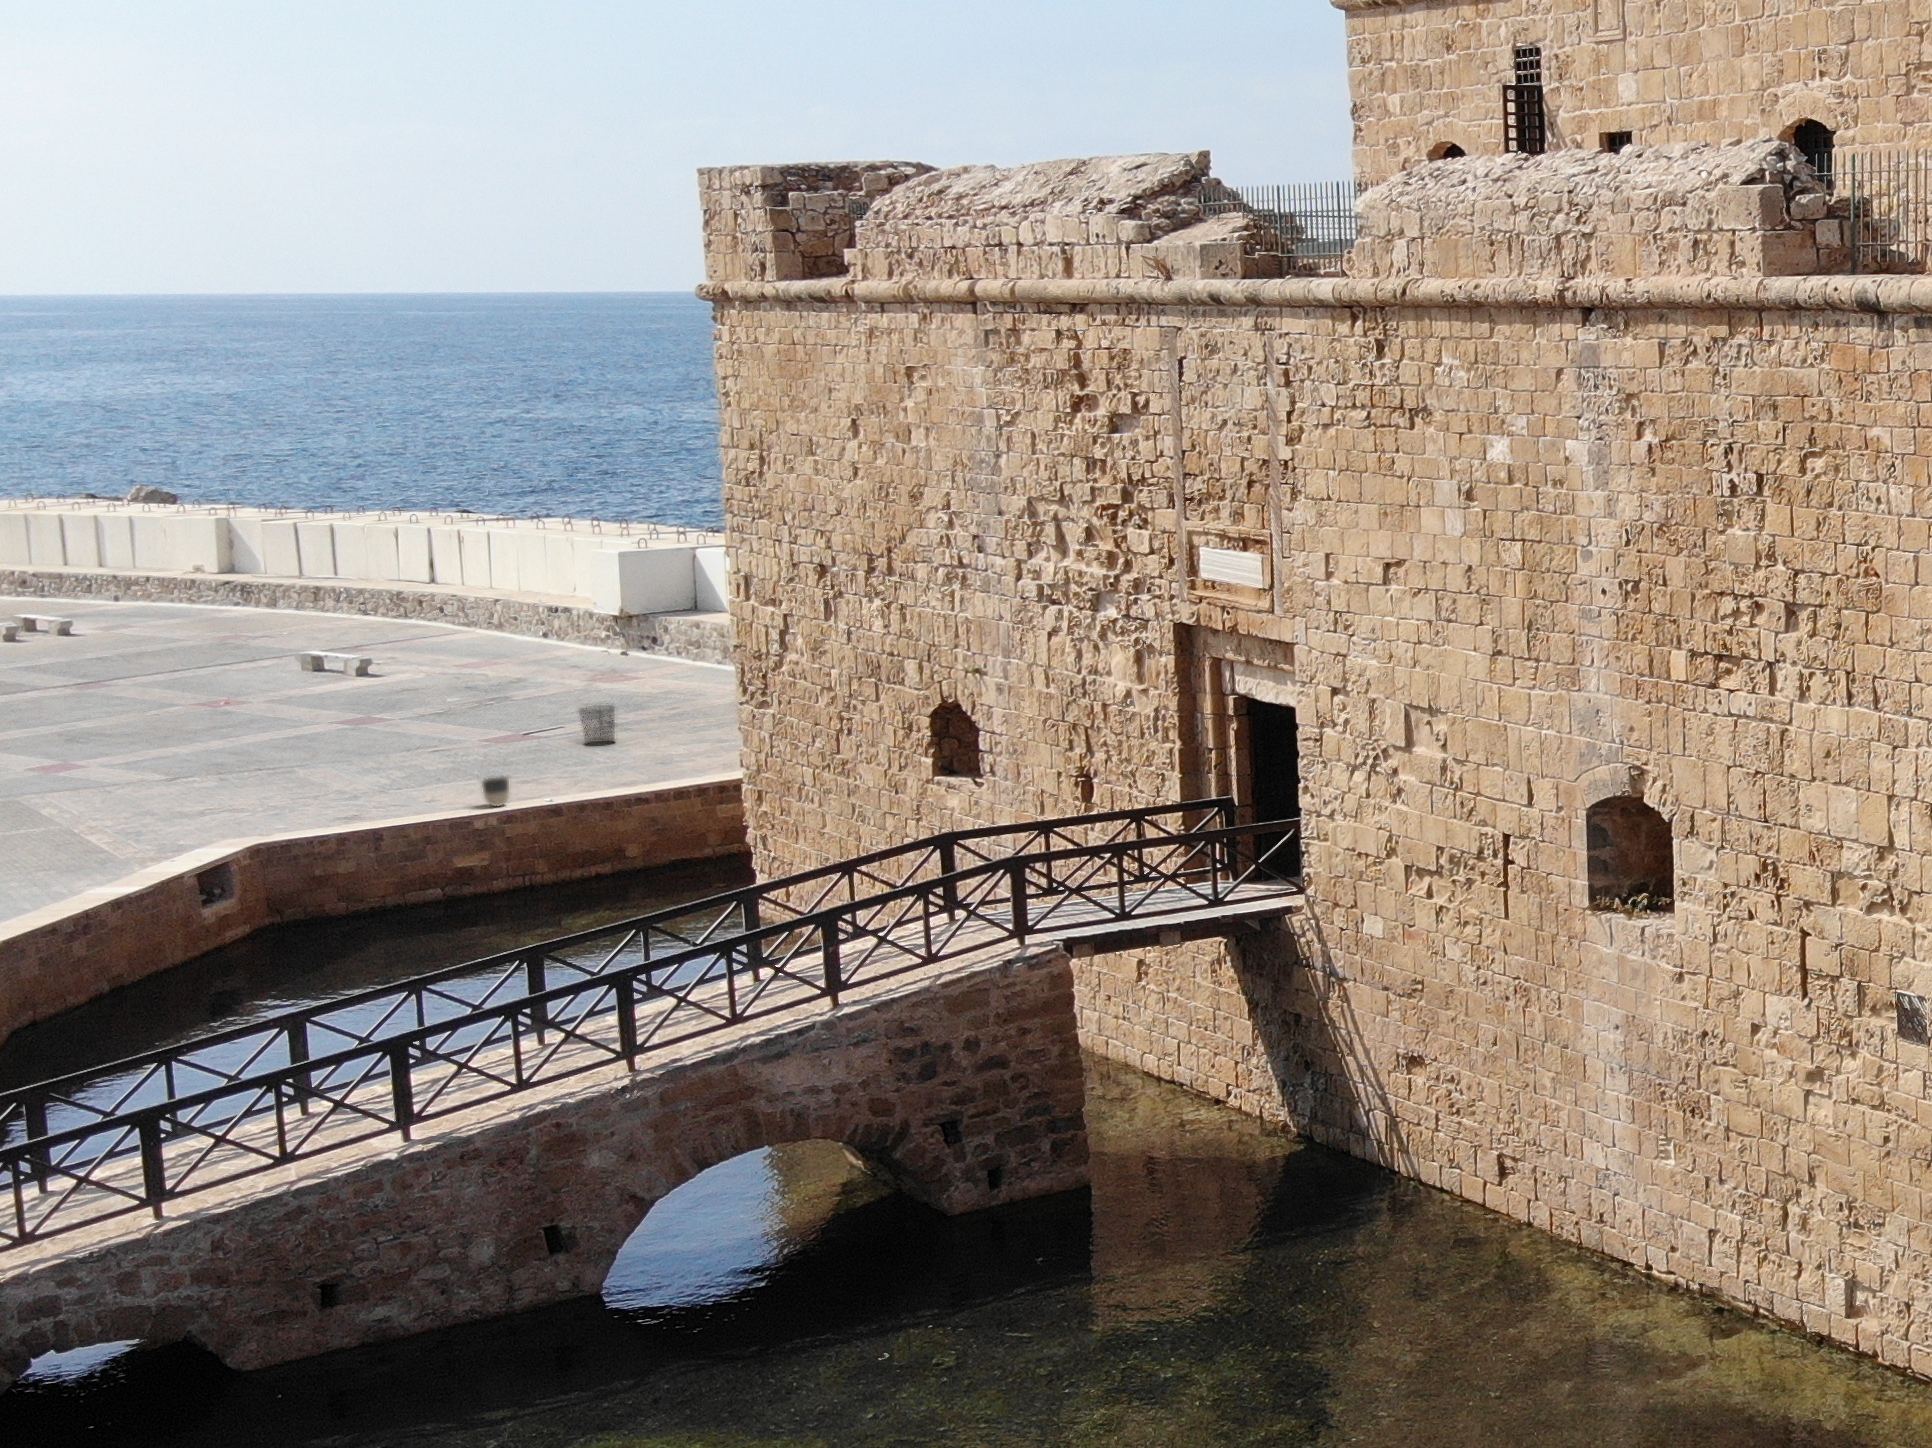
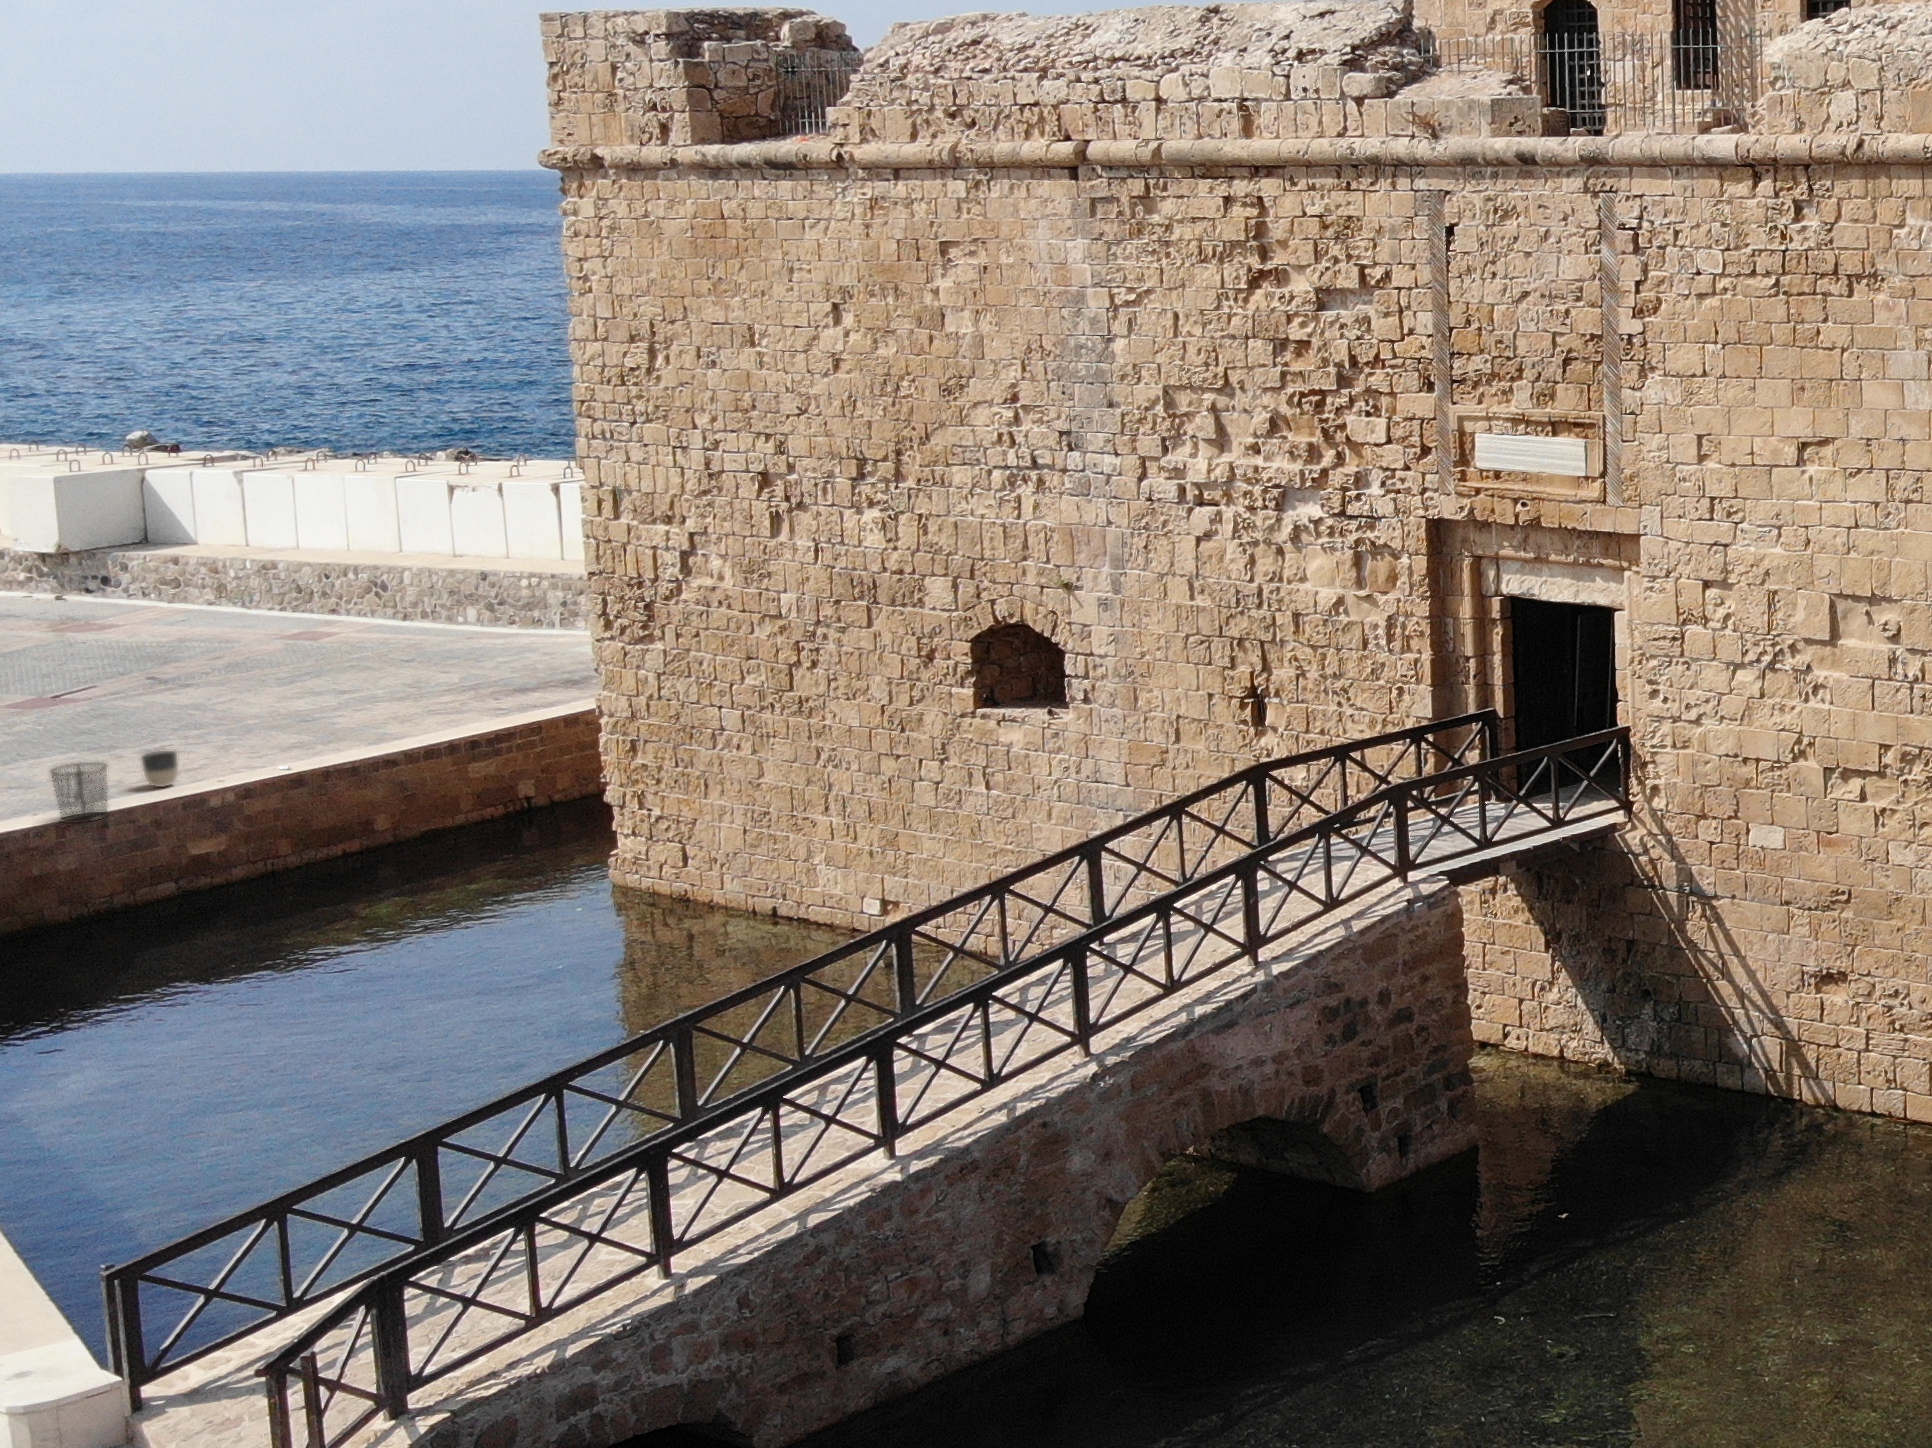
waste bin: present [580,706,615,745] -> present [50,762,108,823]

